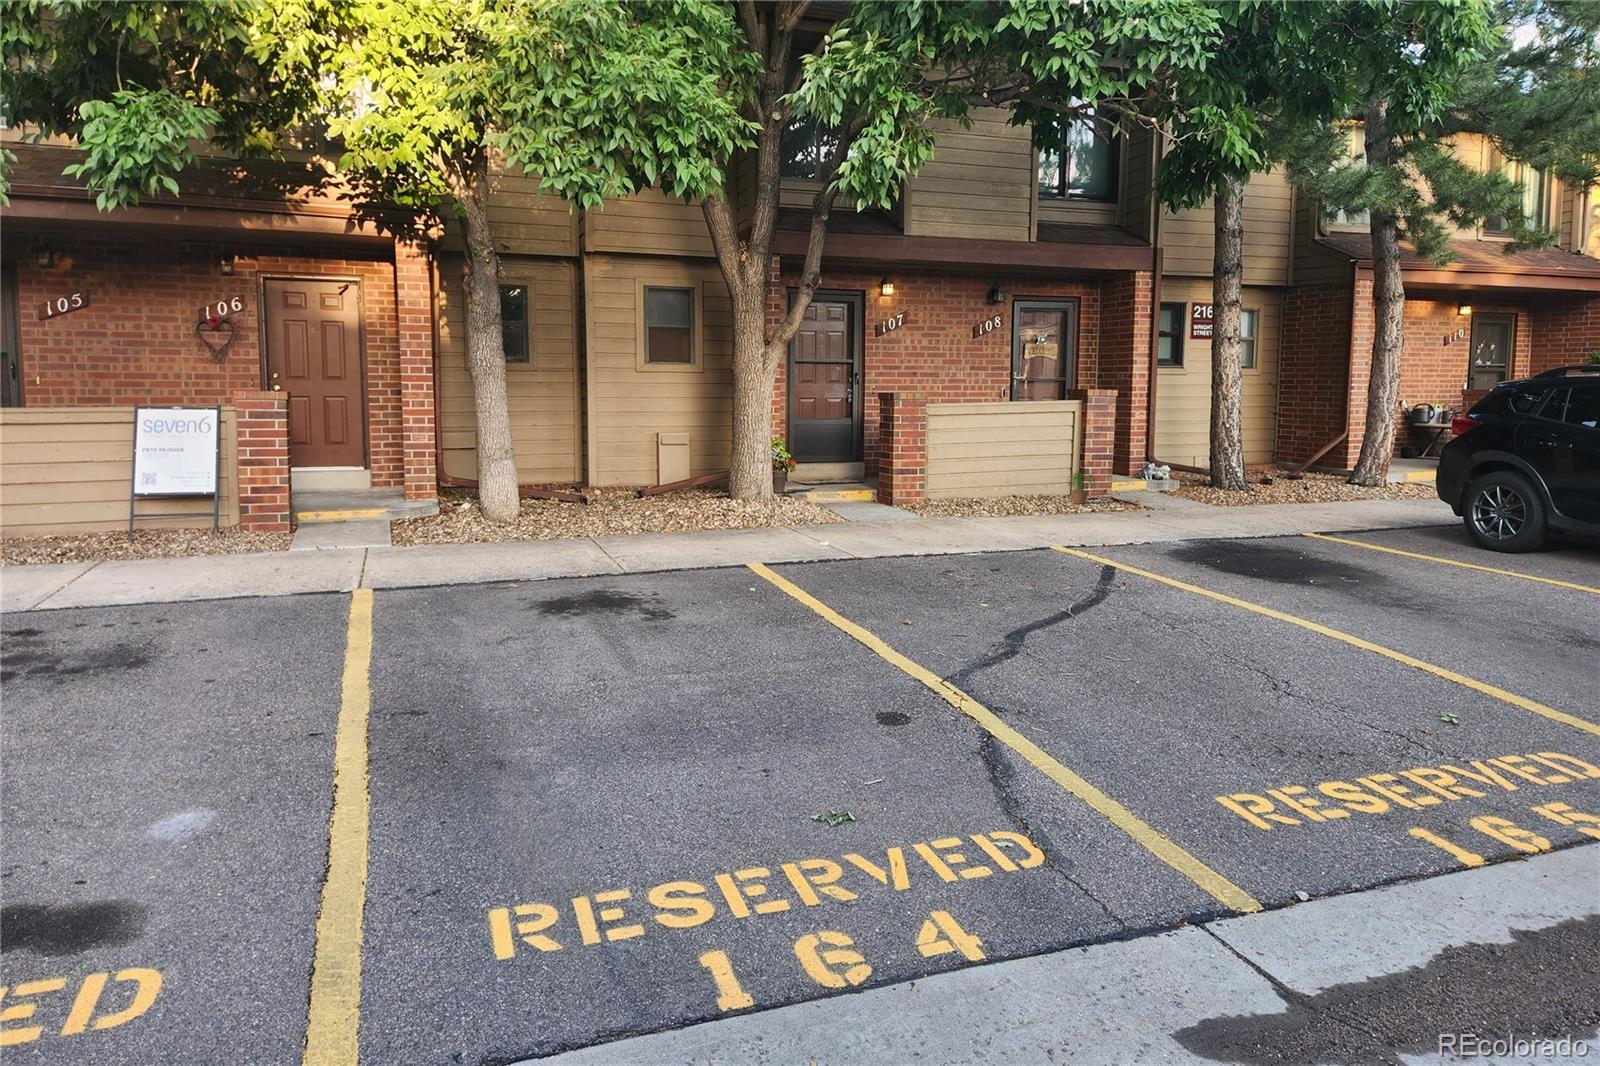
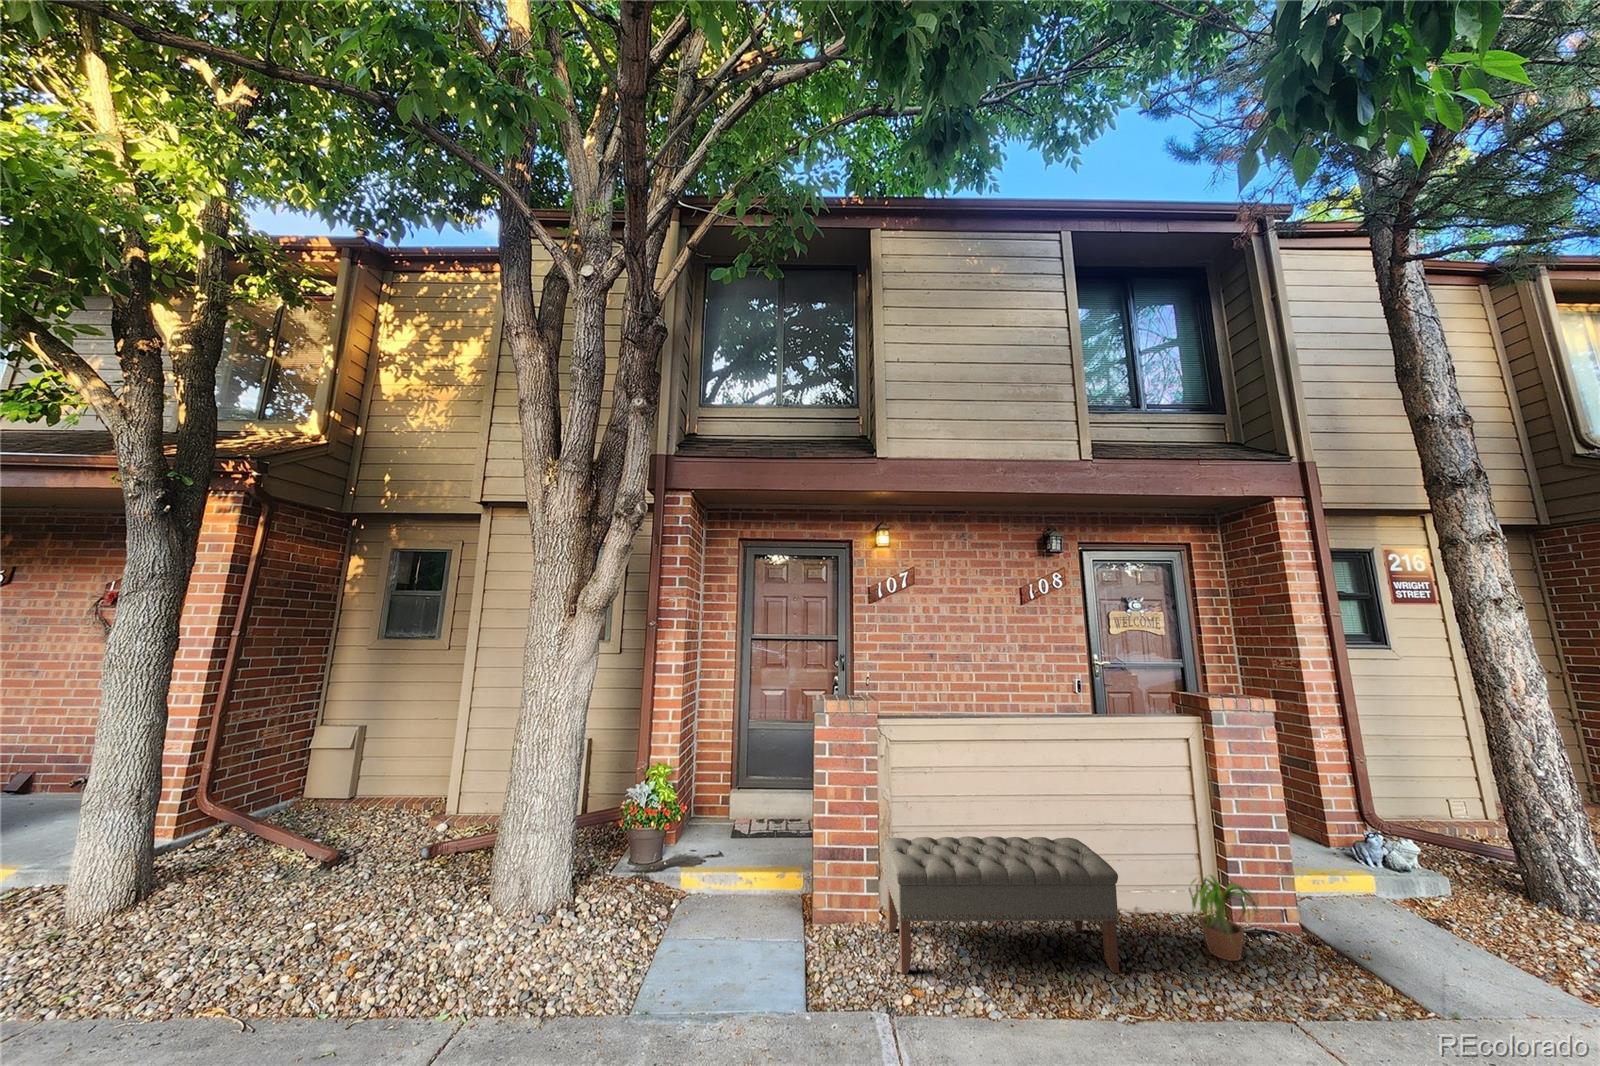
bench: none [932,459,1043,513] -> present [883,836,1119,974]

